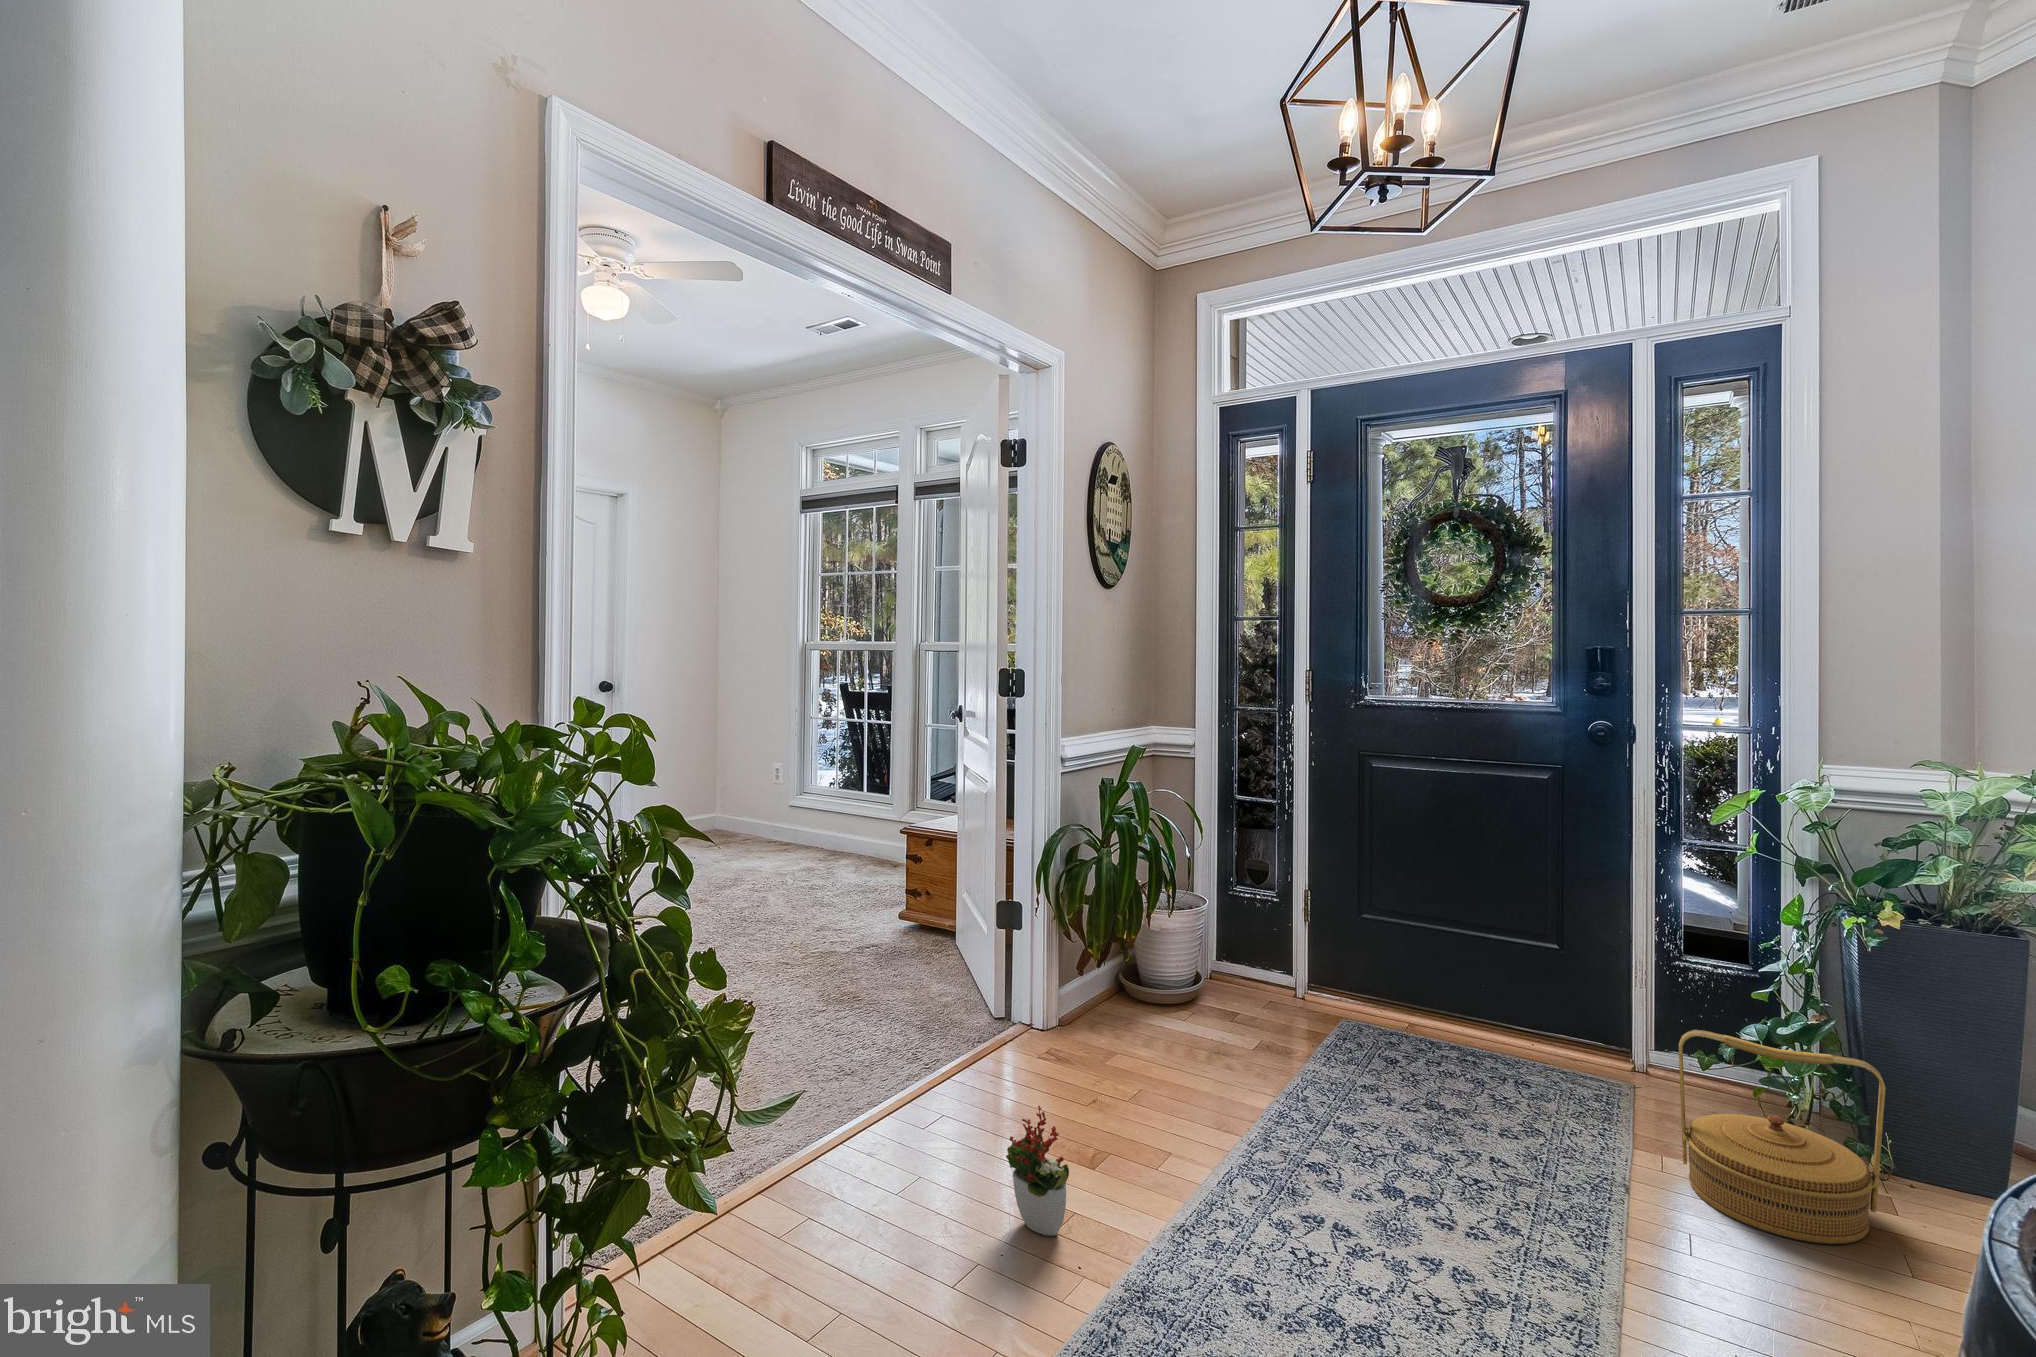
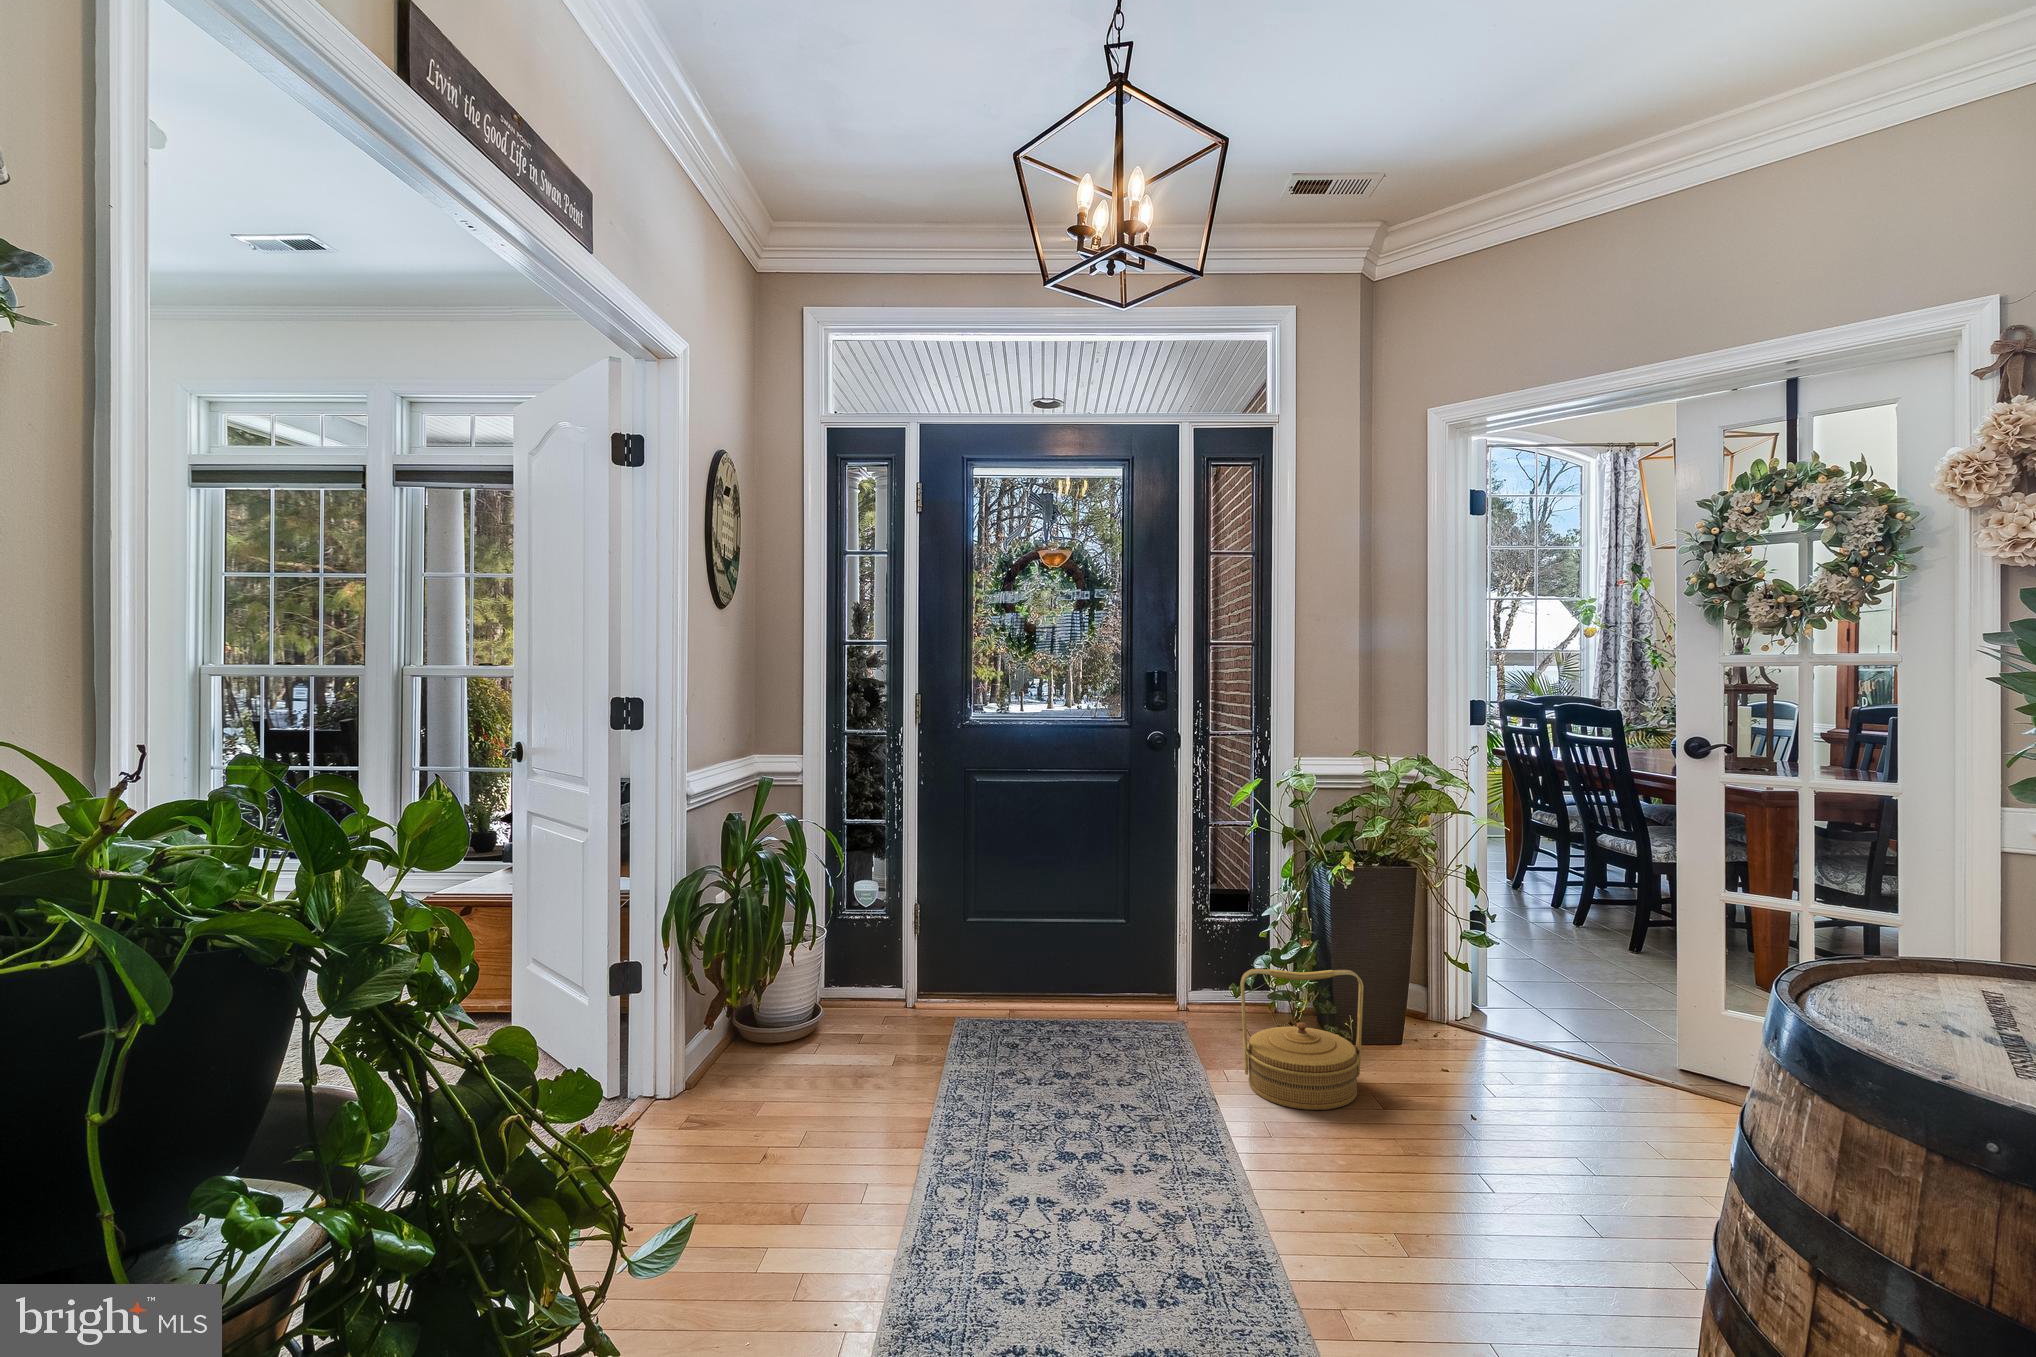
decorative plant: present [1006,1106,1069,1236] -> none [739,1169,814,1302]

